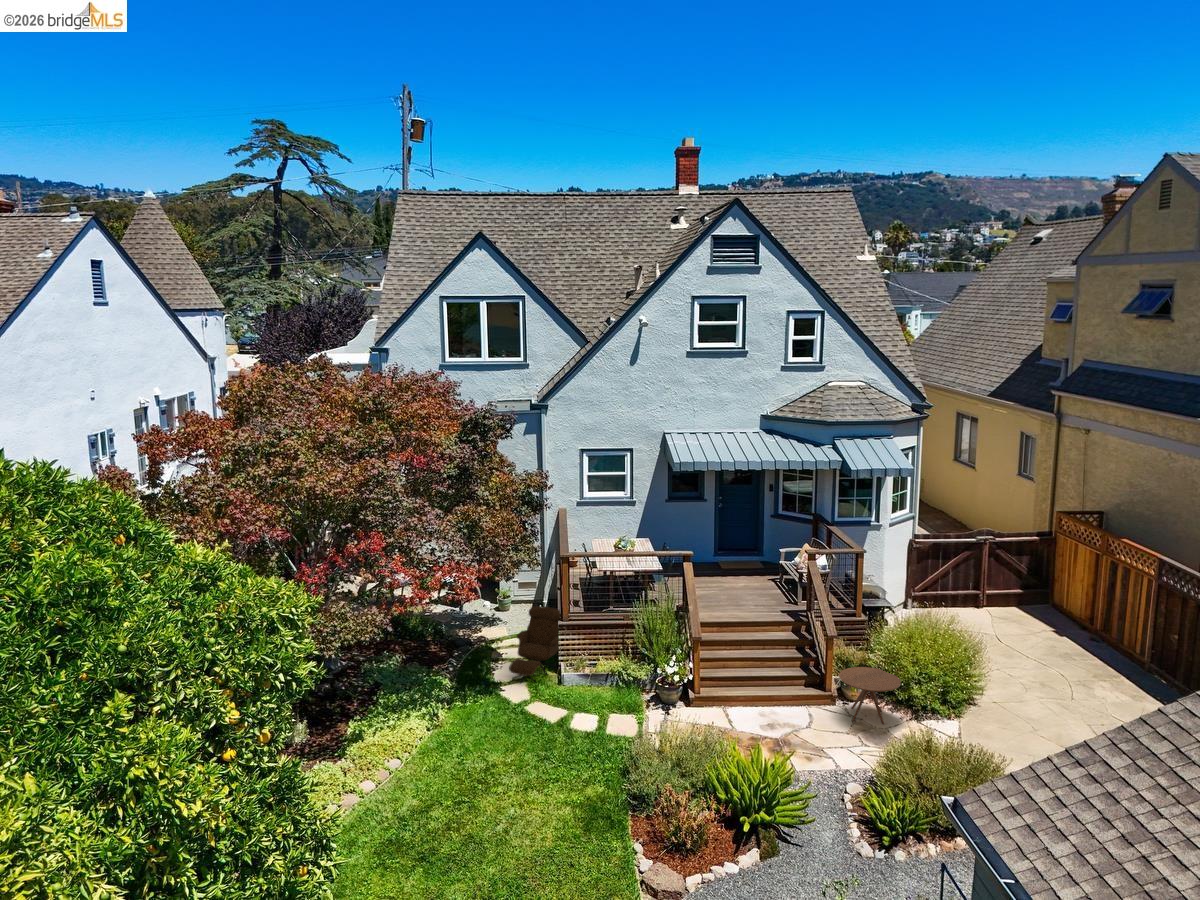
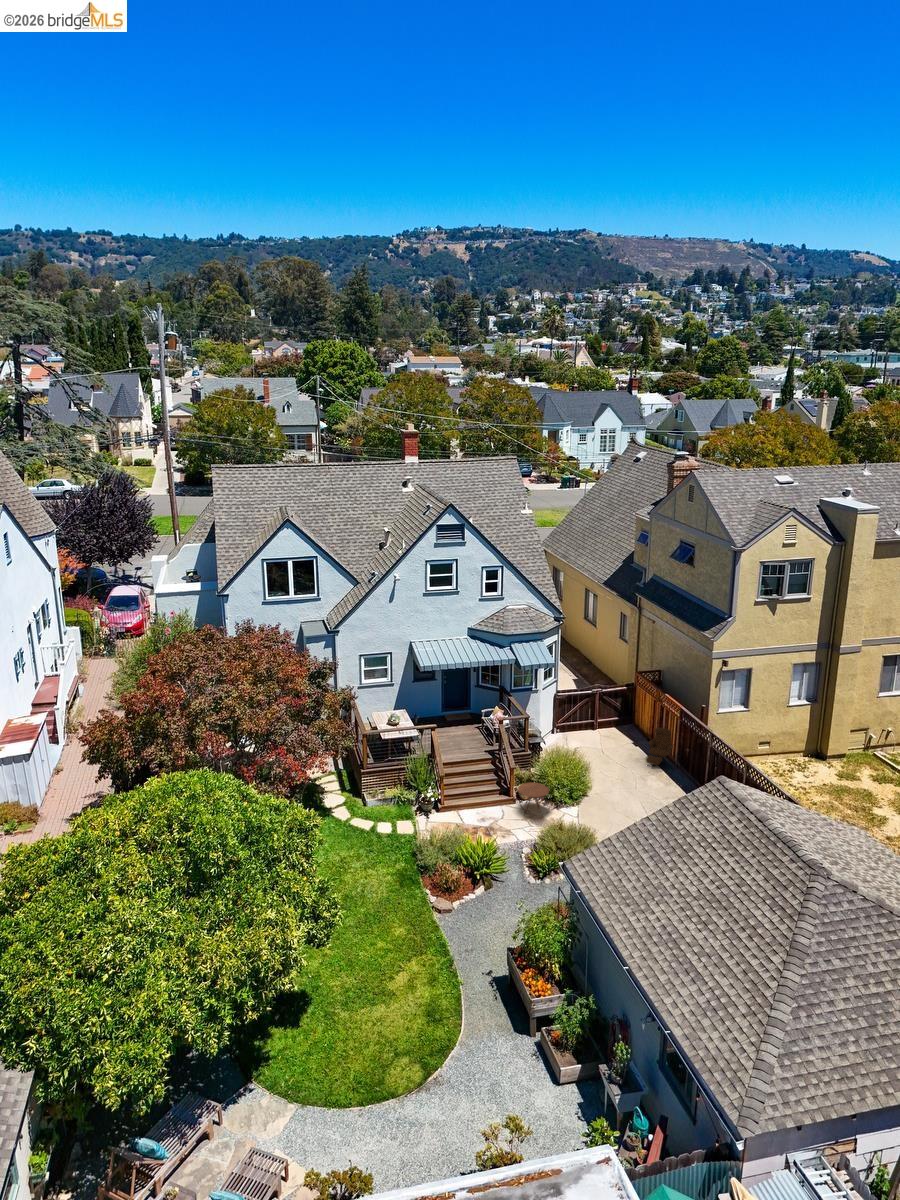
lounge chair: present [509,606,560,683] -> present [646,728,673,766]

